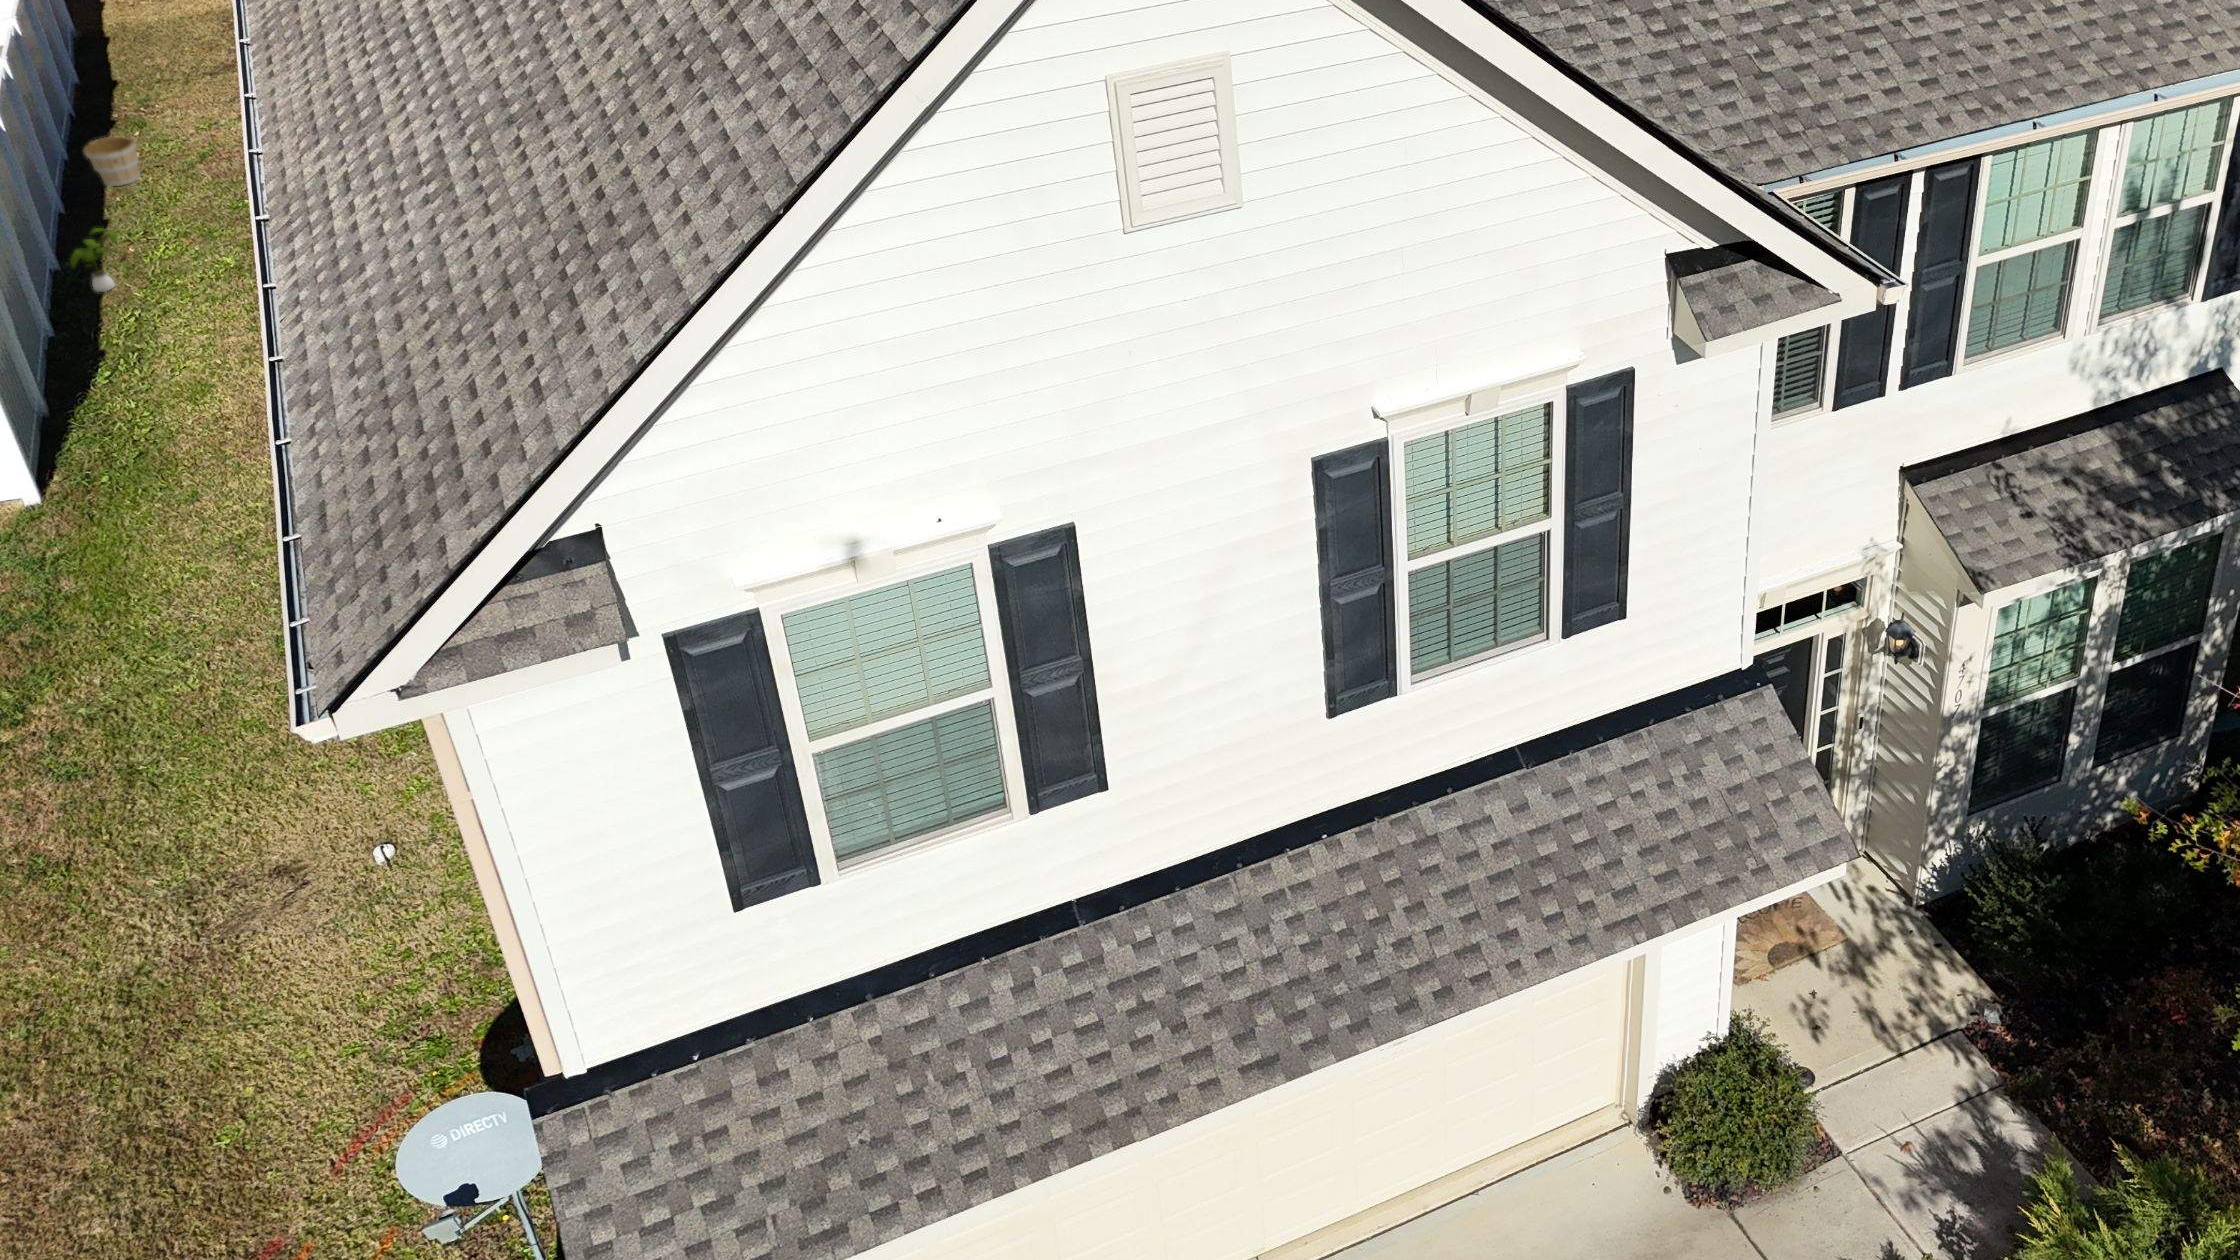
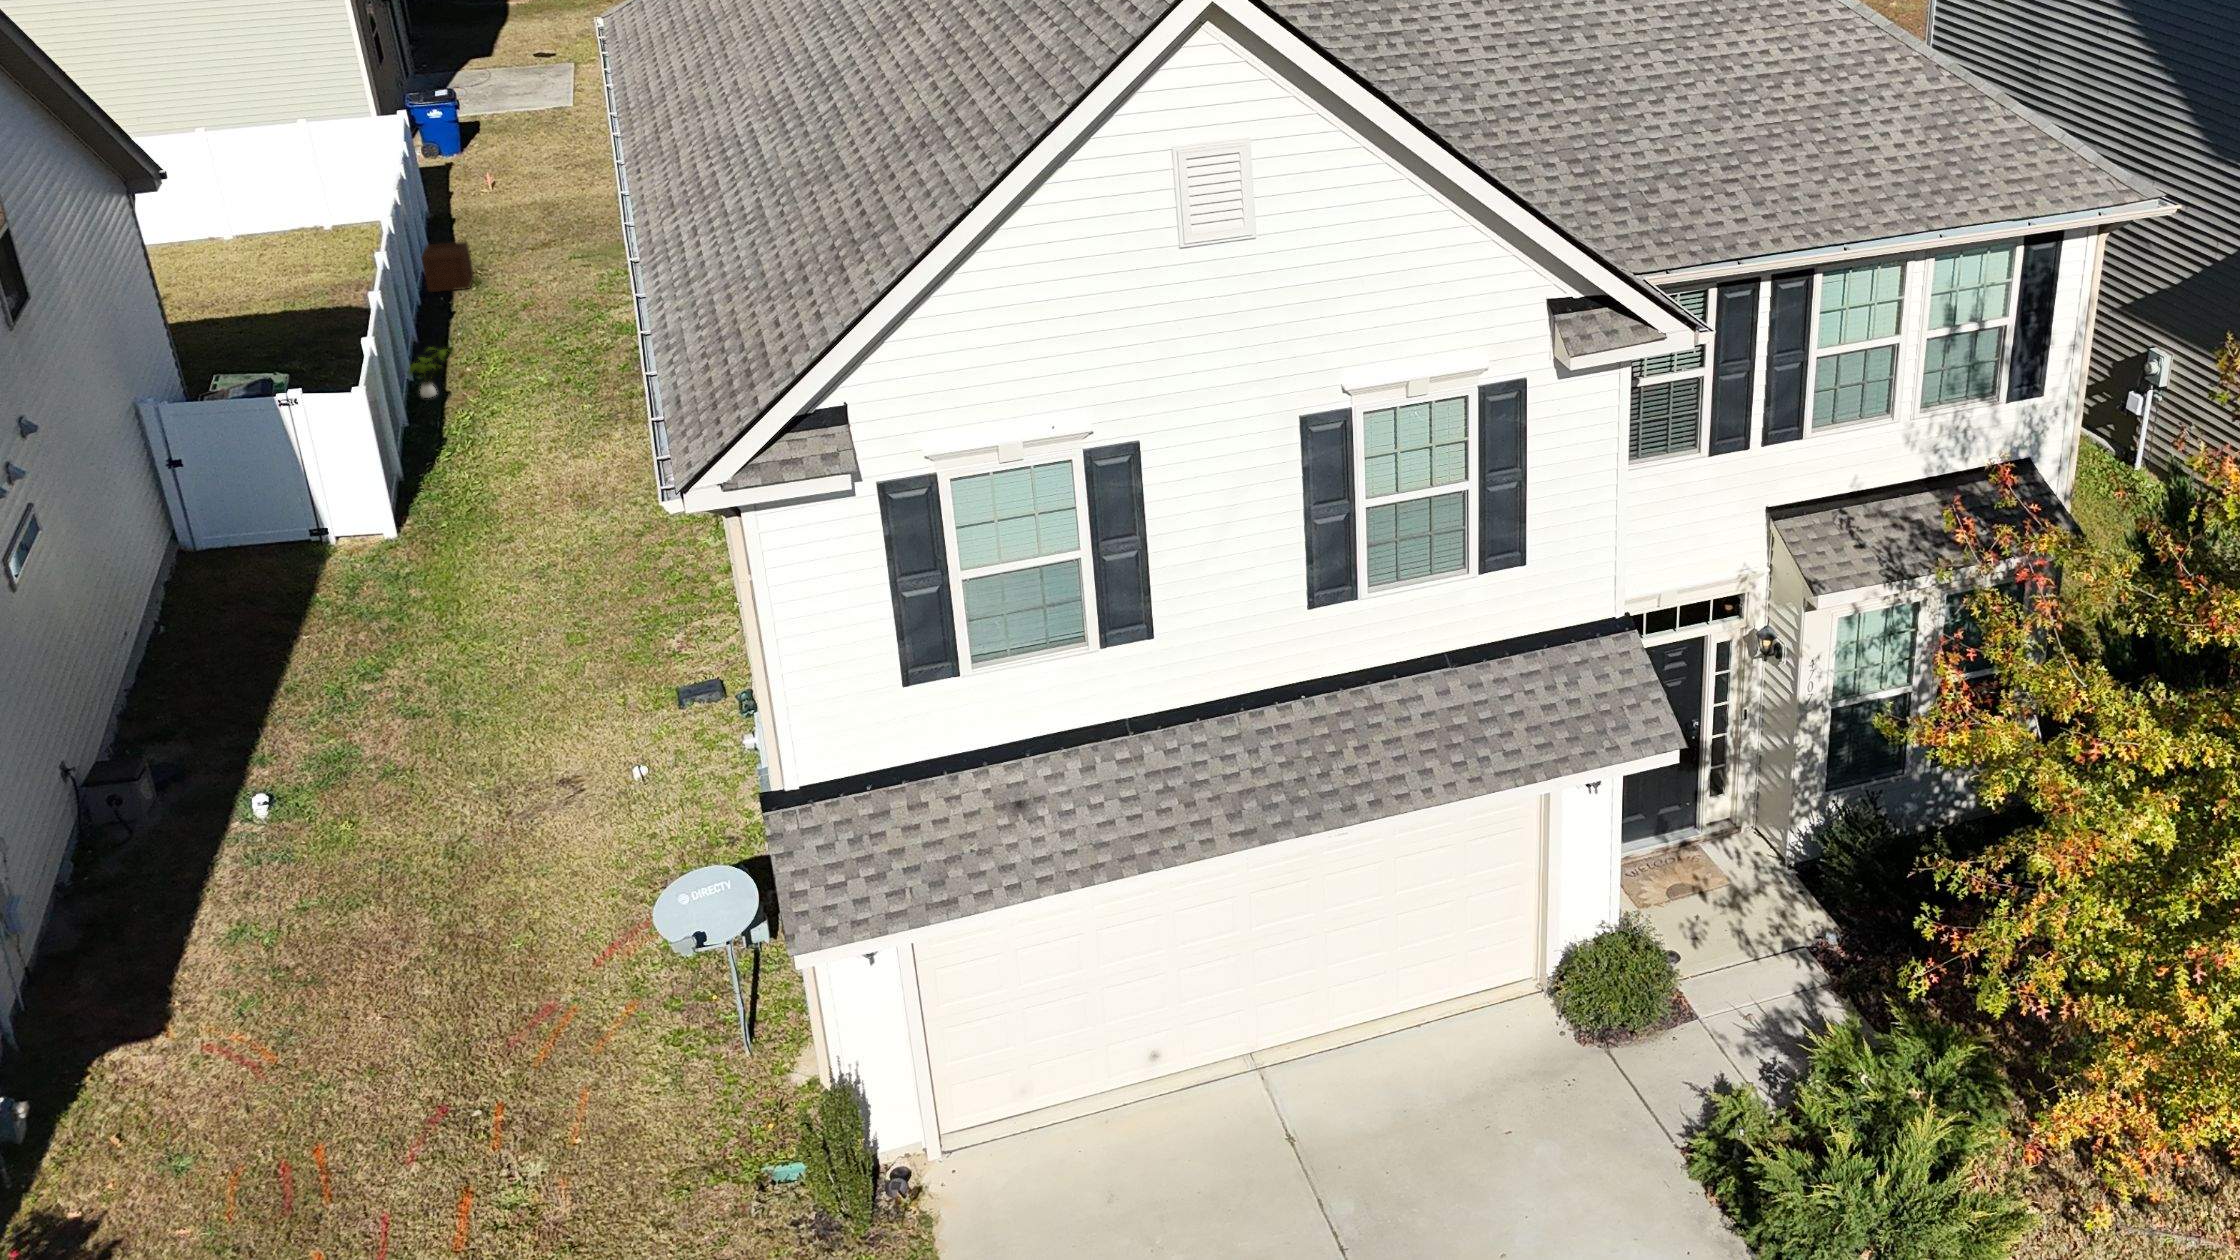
wooden crate: none [84,69,162,137] -> present [421,242,474,292]
wooden bucket: present [84,137,140,186] -> none [418,288,458,327]

